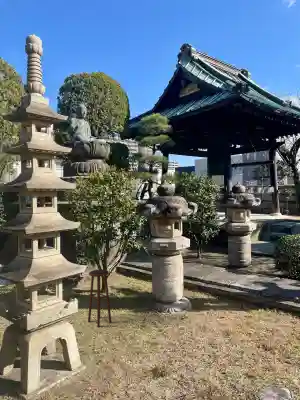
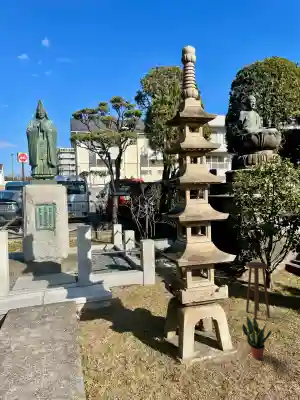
potted plant: none [93,328,121,370] -> present [242,317,271,359]

